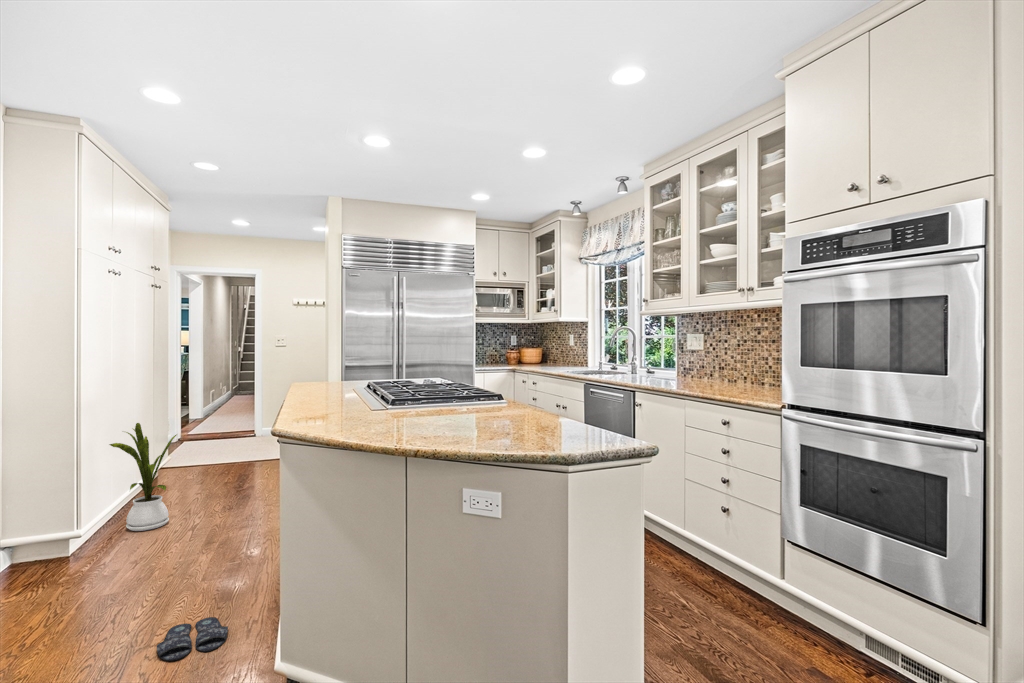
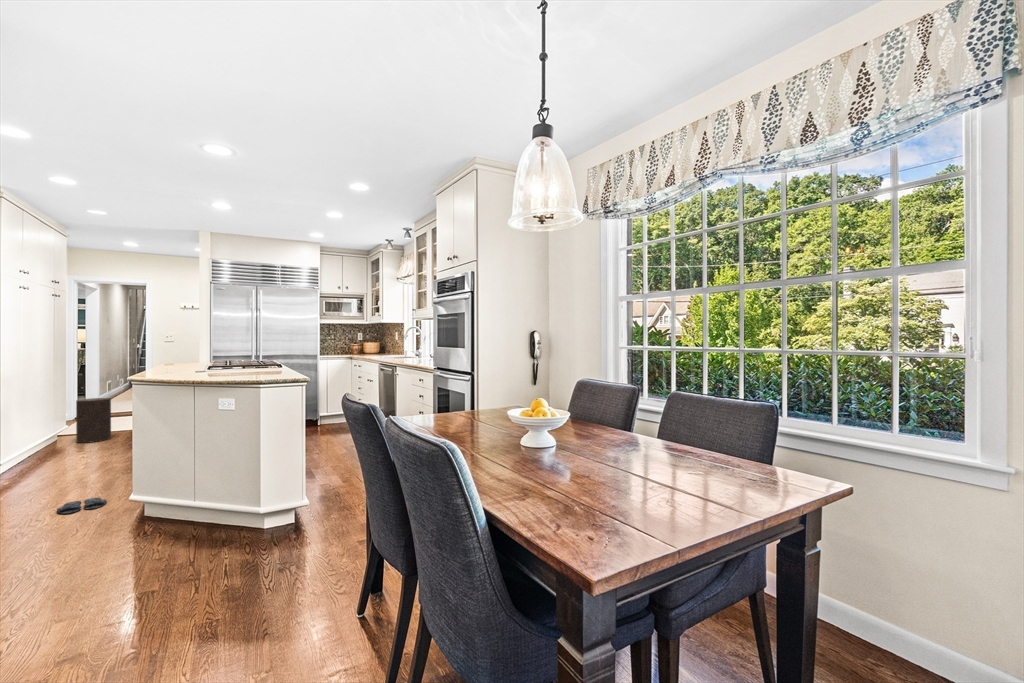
house plant: present [109,423,176,531] -> none [15,389,74,467]
stool: none [181,425,221,486] -> present [76,398,111,443]

